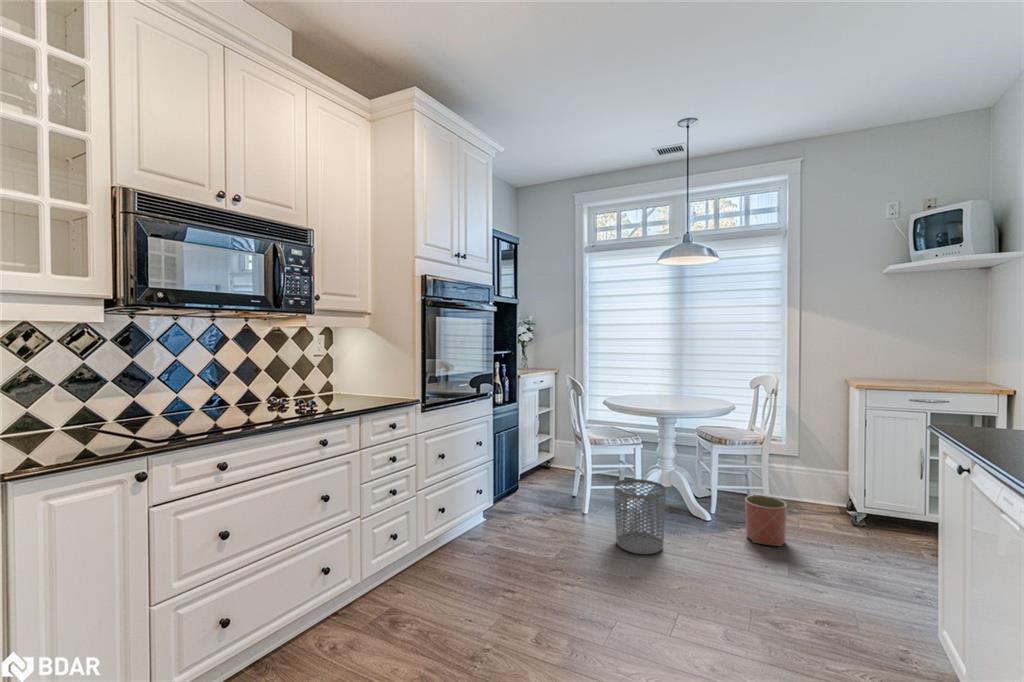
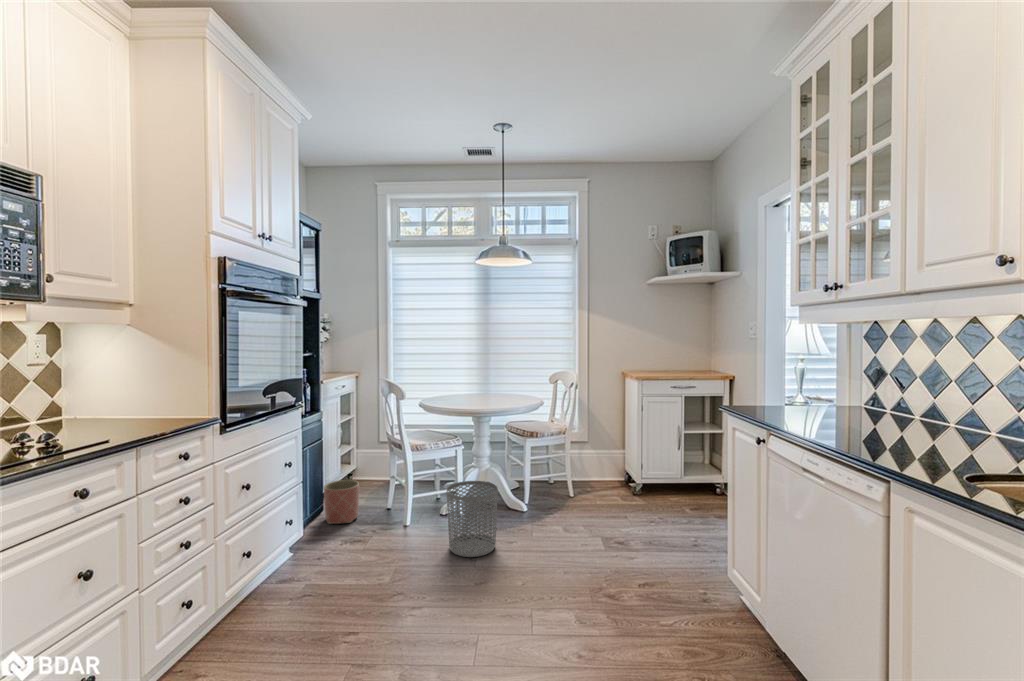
planter: present [745,495,787,546] -> present [324,480,359,524]

